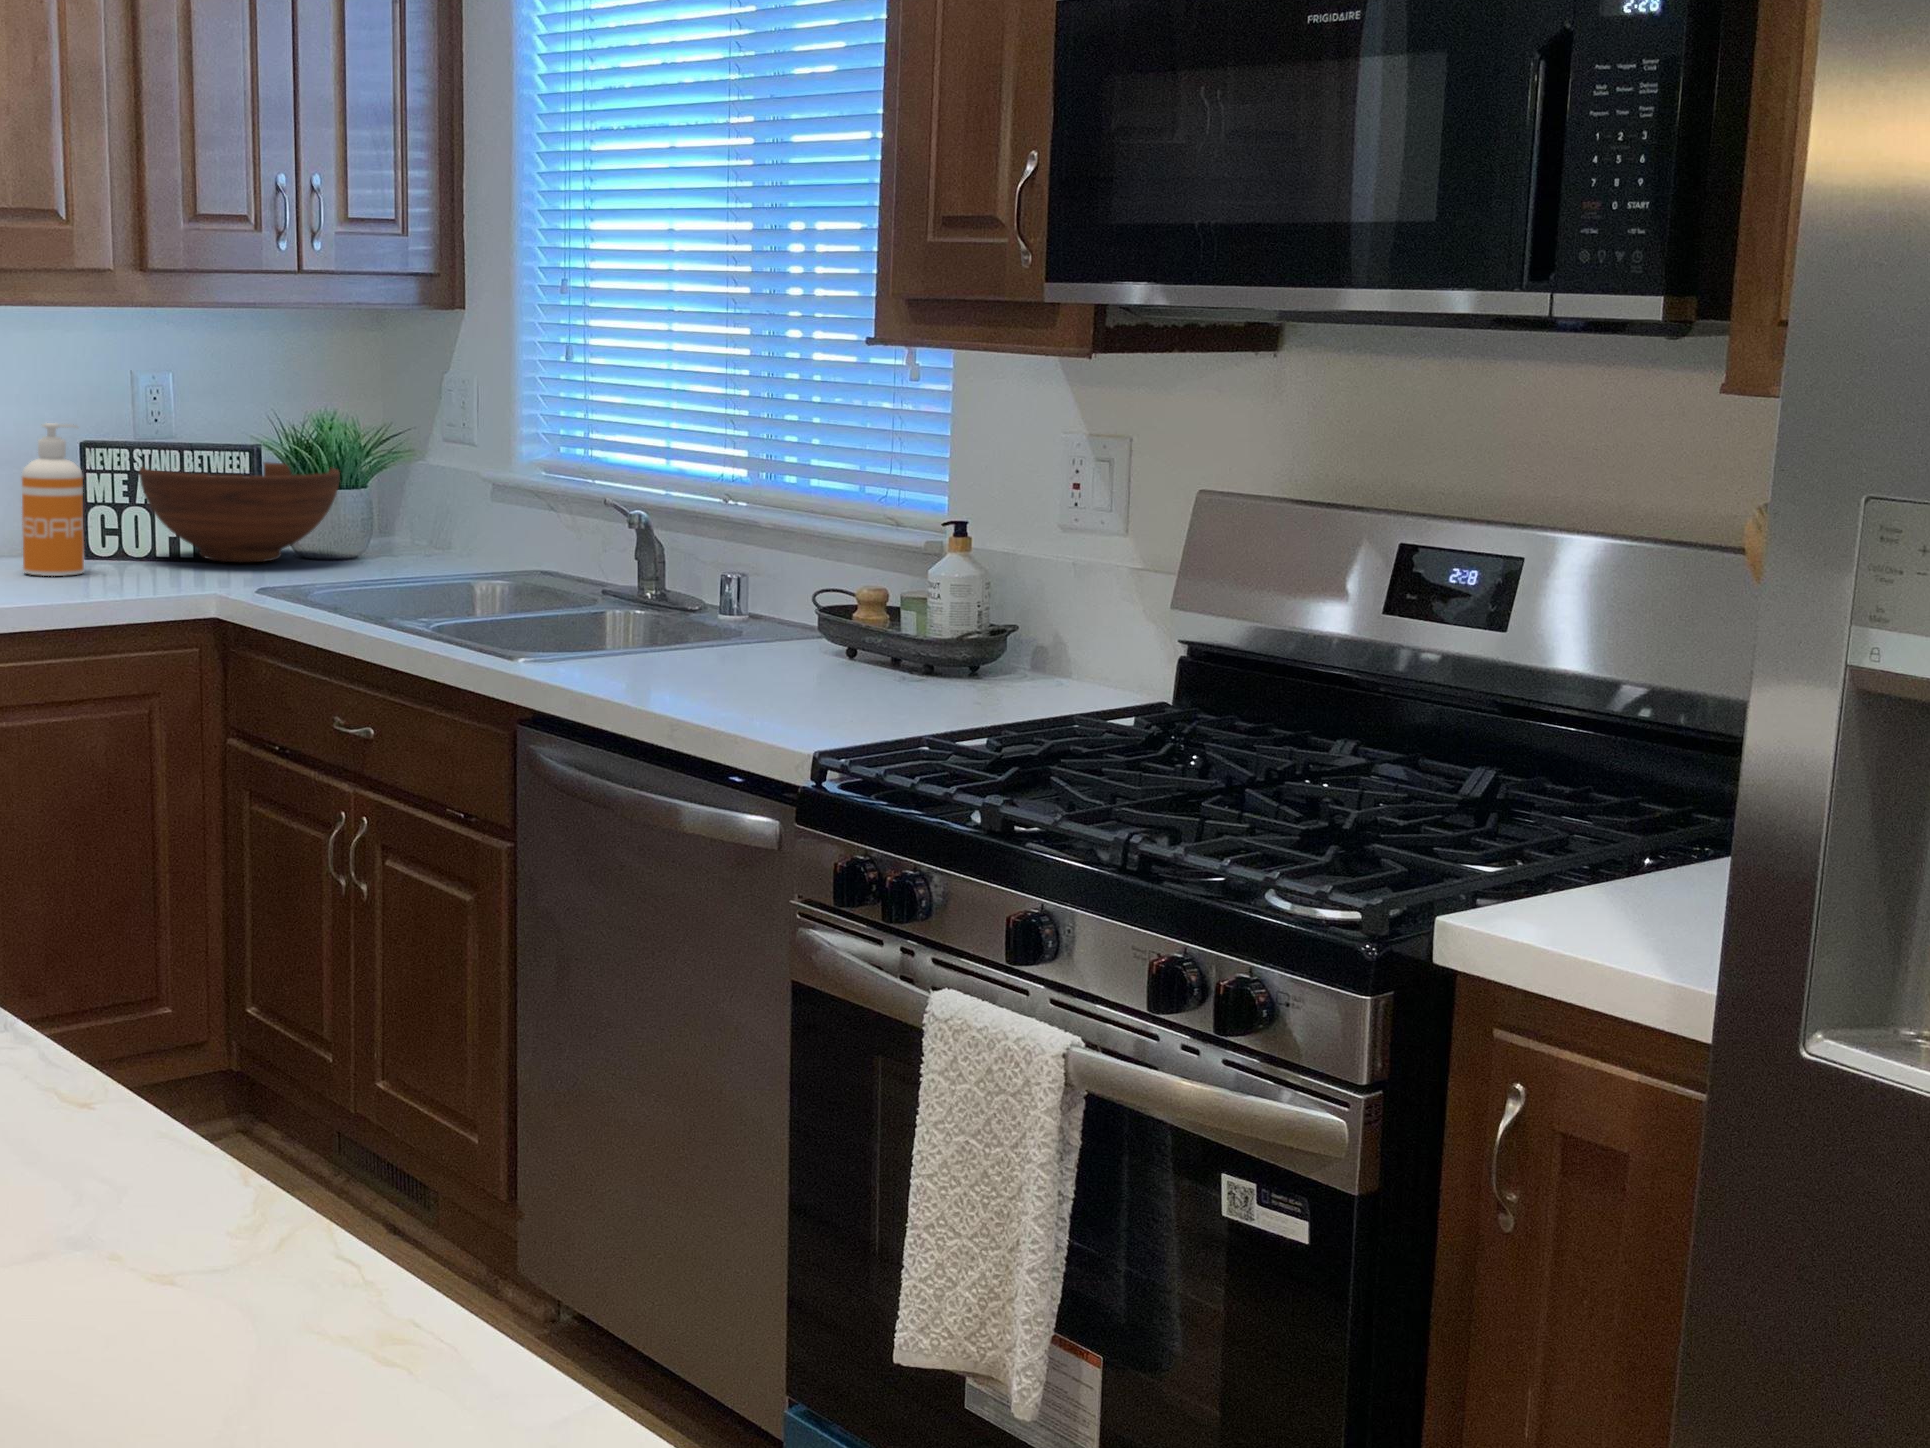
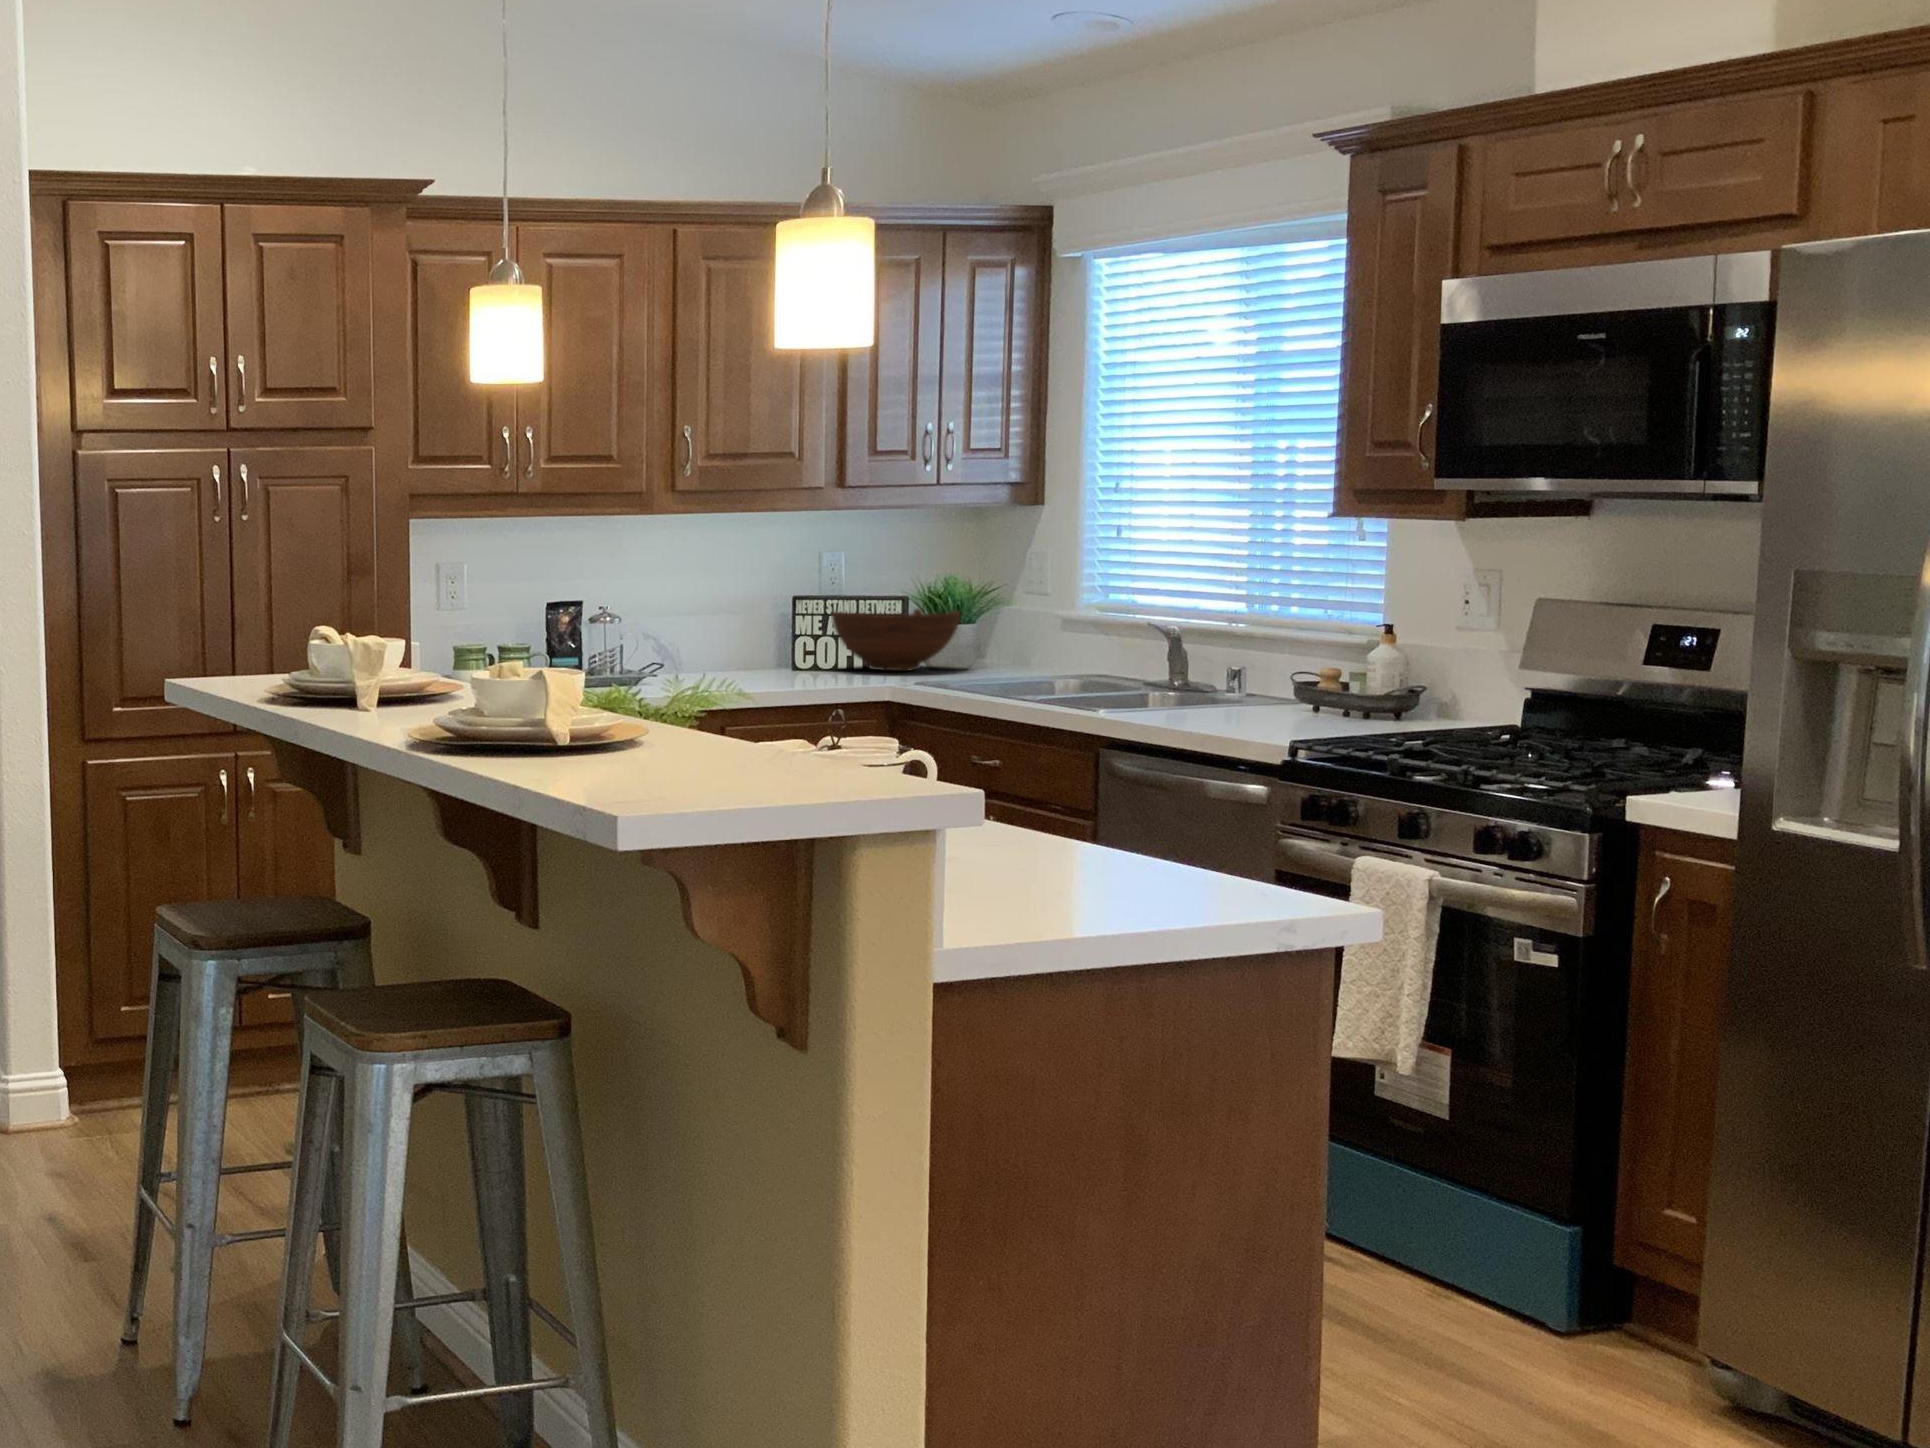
soap dispenser: present [22,423,84,576] -> none [764,583,803,677]

